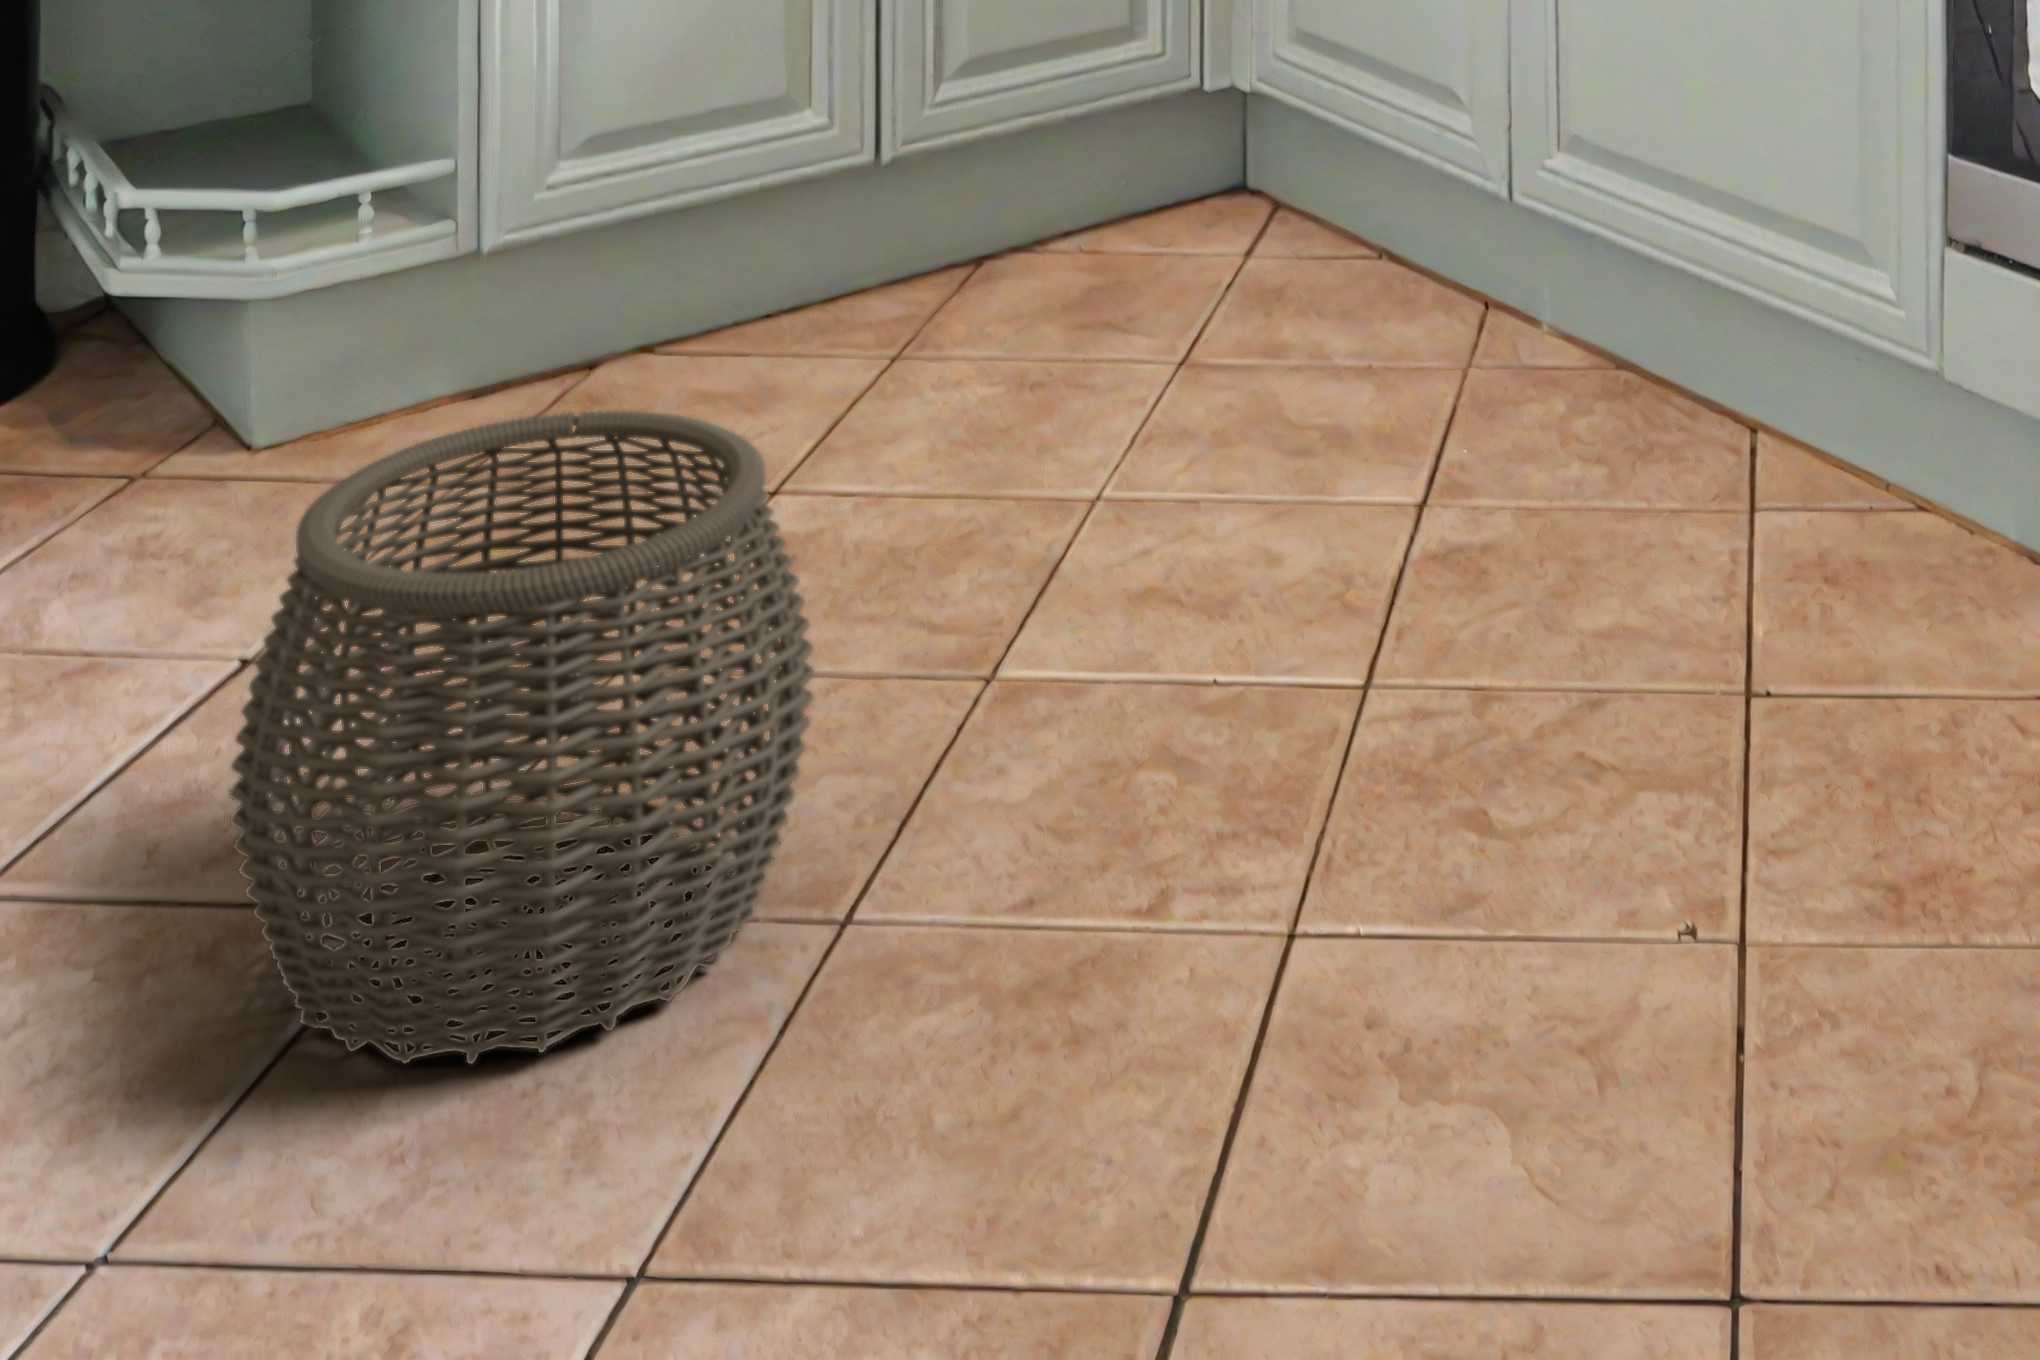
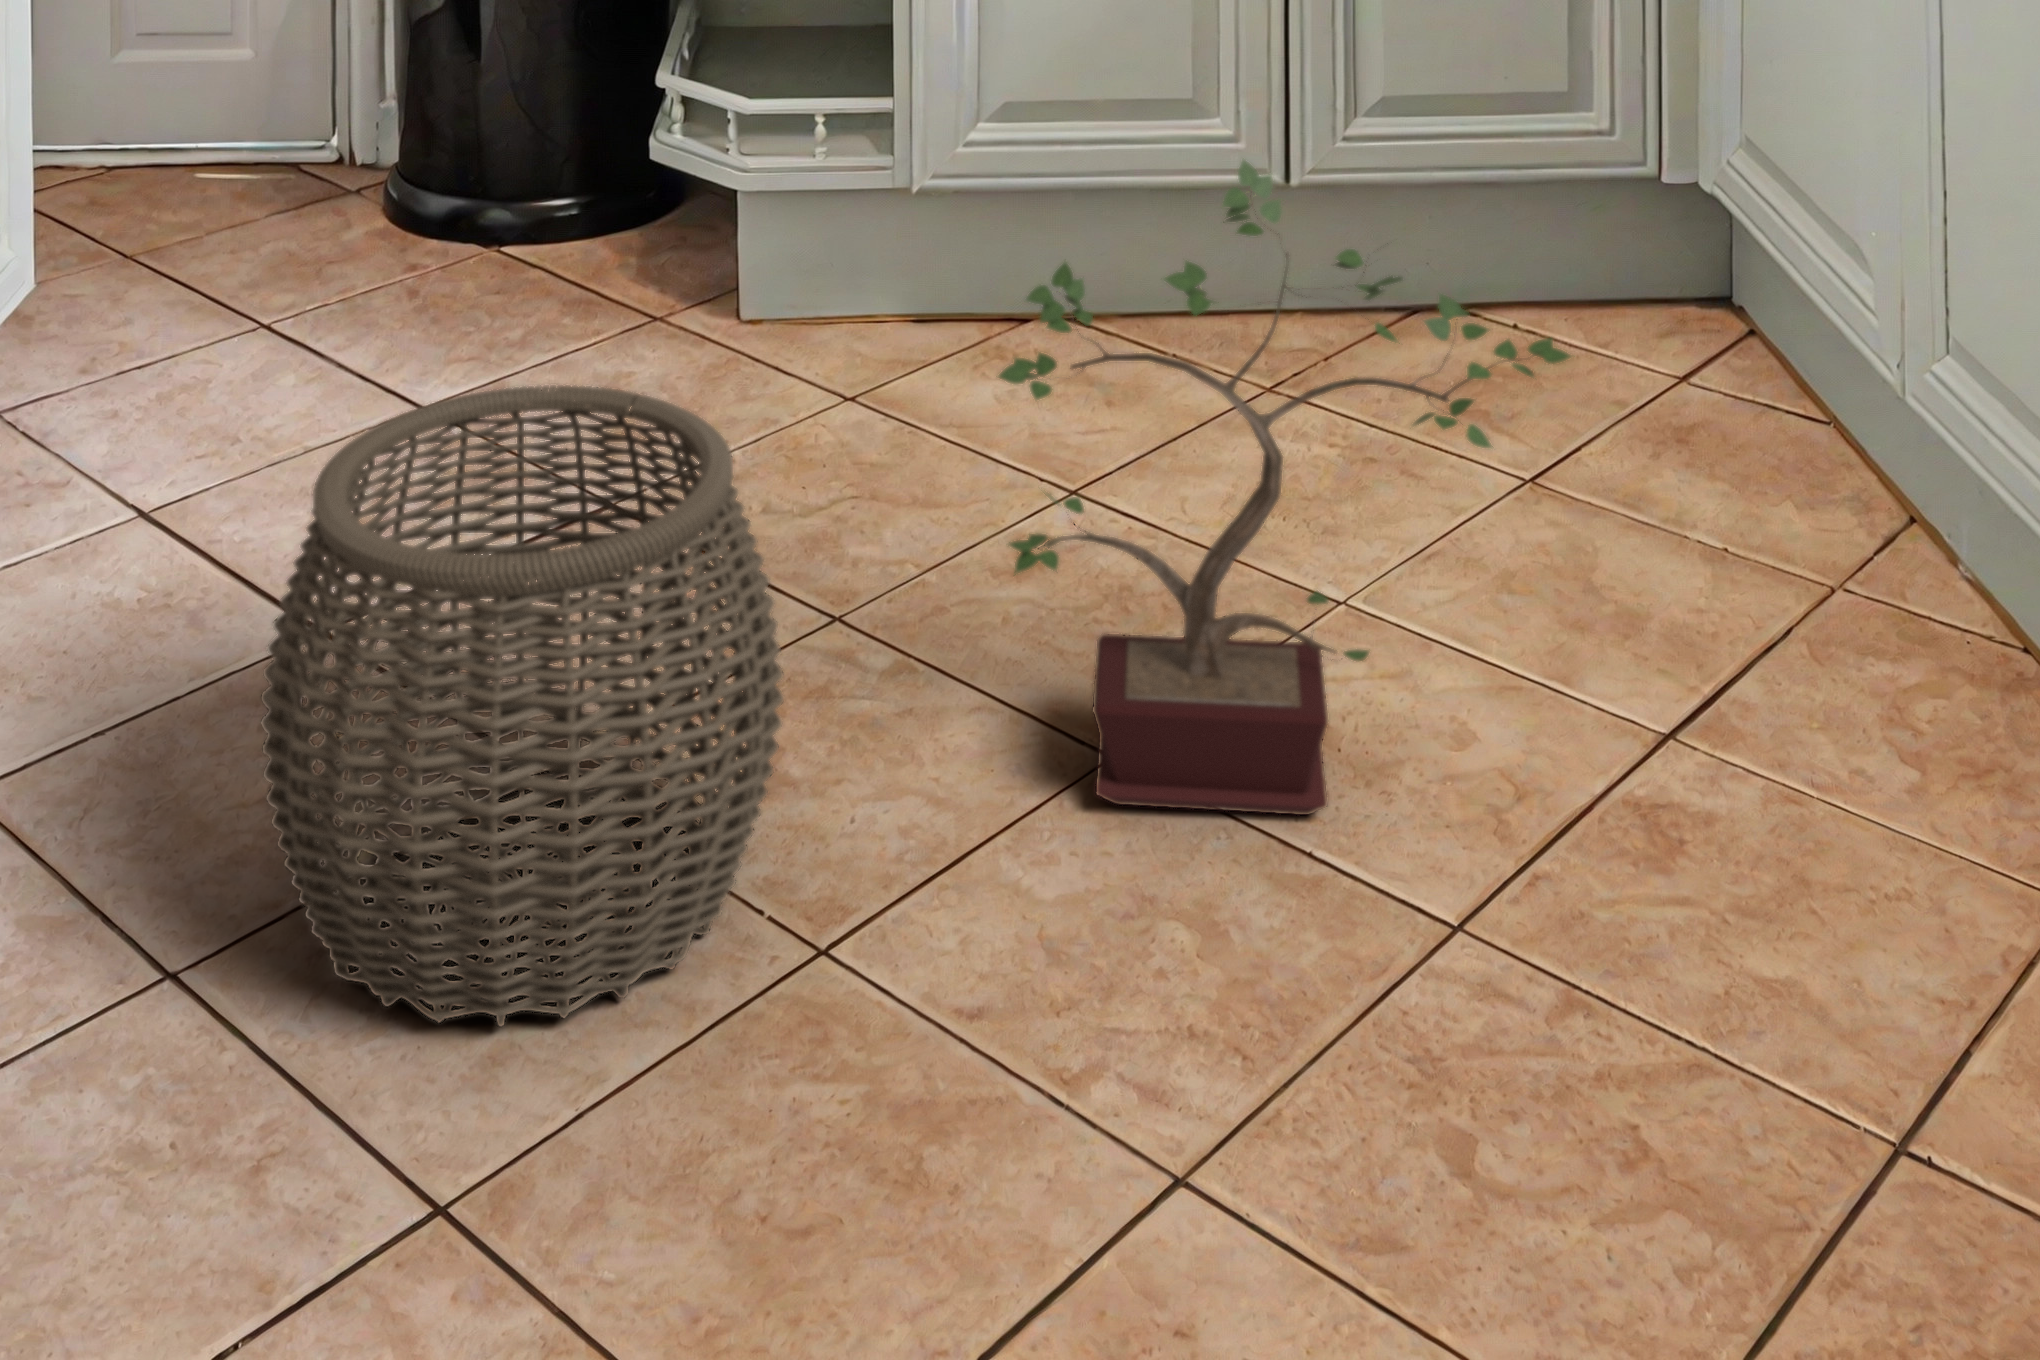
potted plant: none [926,73,1426,684] -> present [999,160,1570,815]

